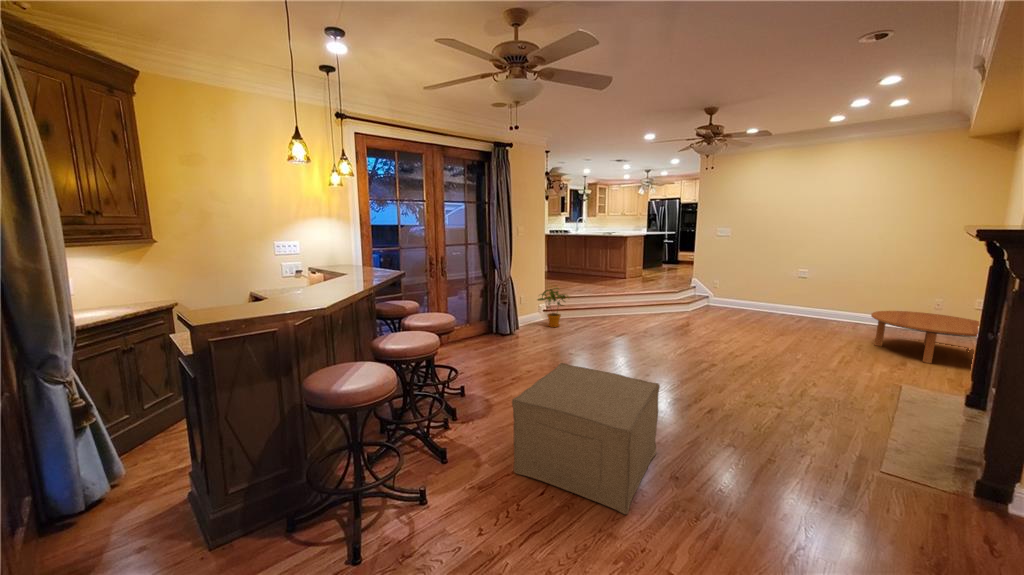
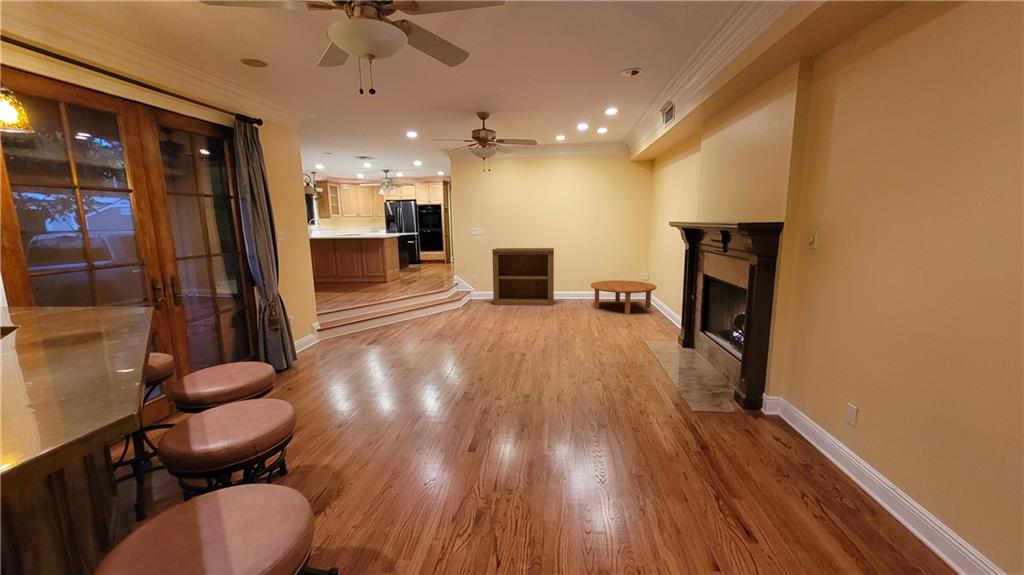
bookshelf: none [728,254,826,331] -> present [492,248,554,306]
house plant: present [538,288,569,327] -> none [313,299,356,347]
ottoman: present [512,363,660,514] -> none [441,375,589,537]

